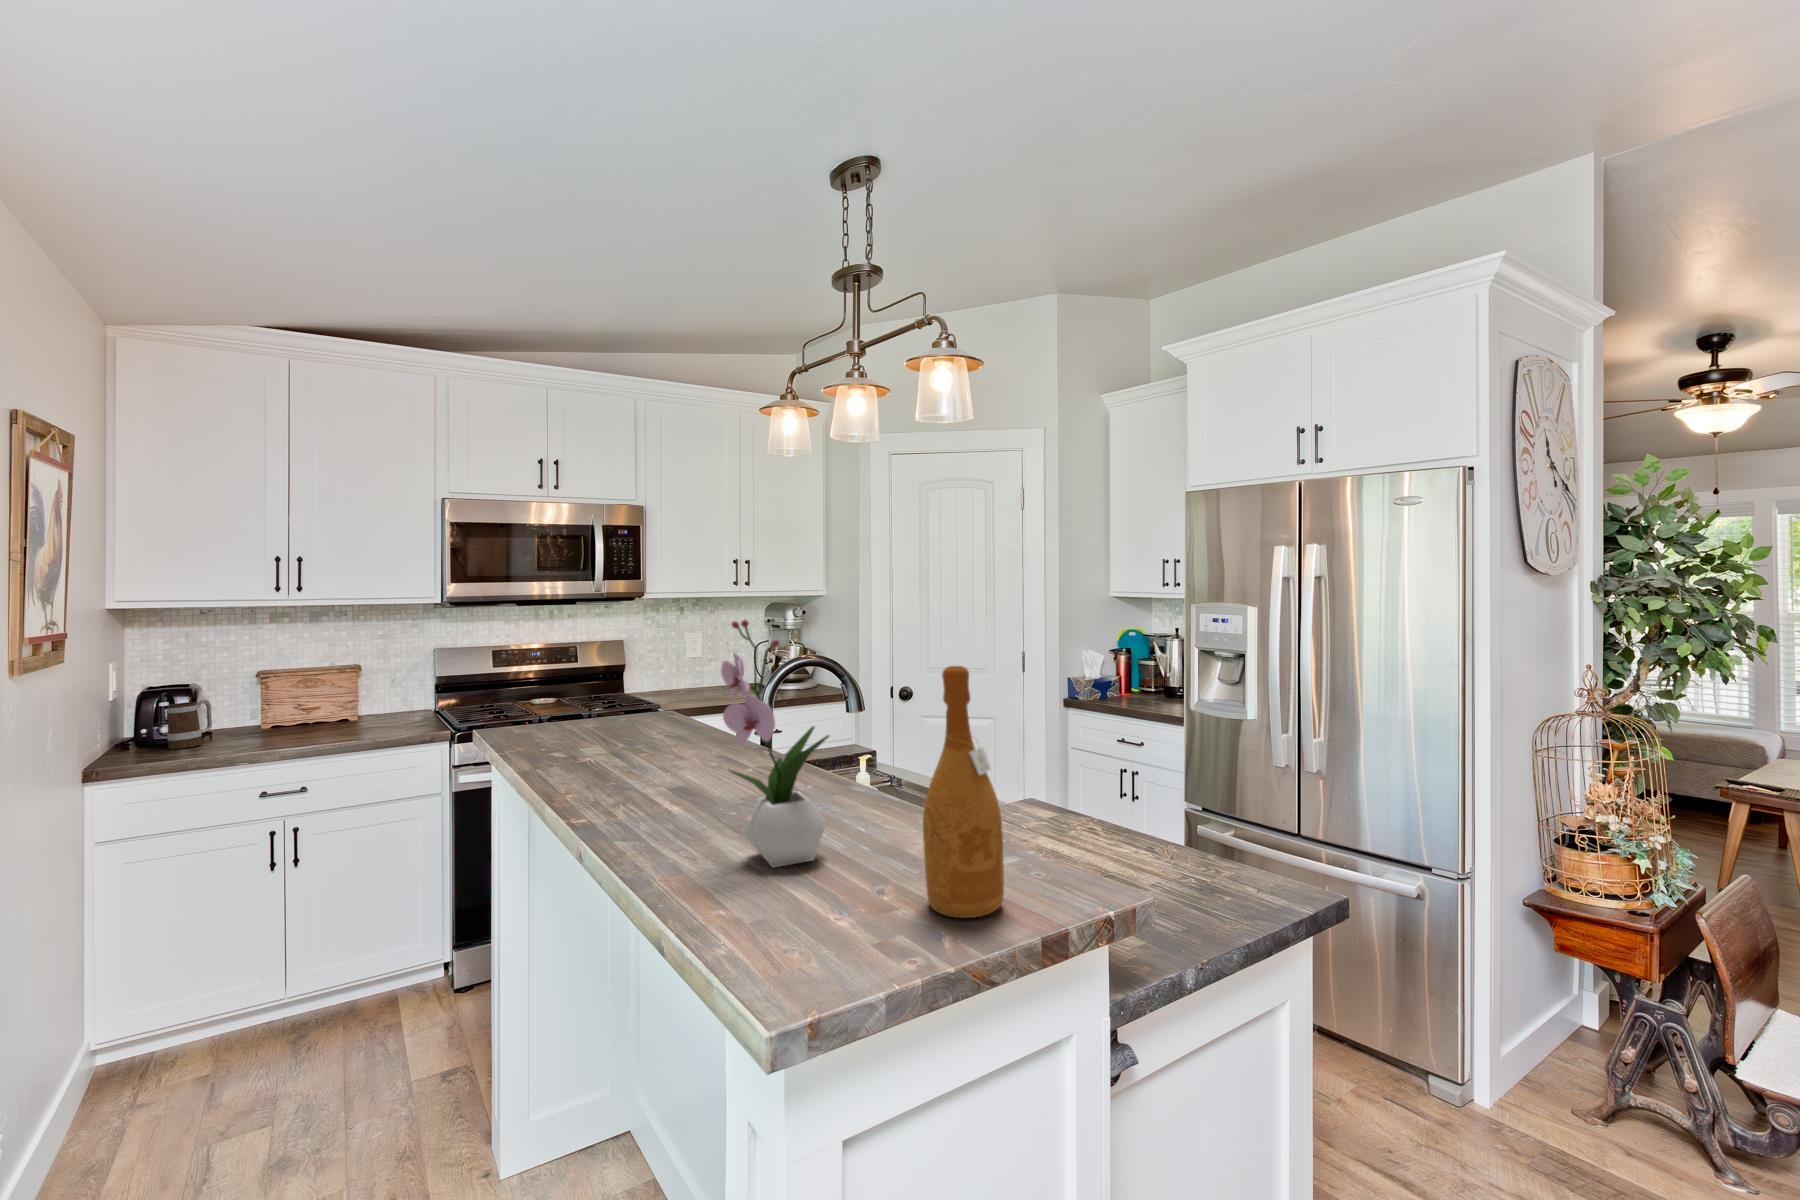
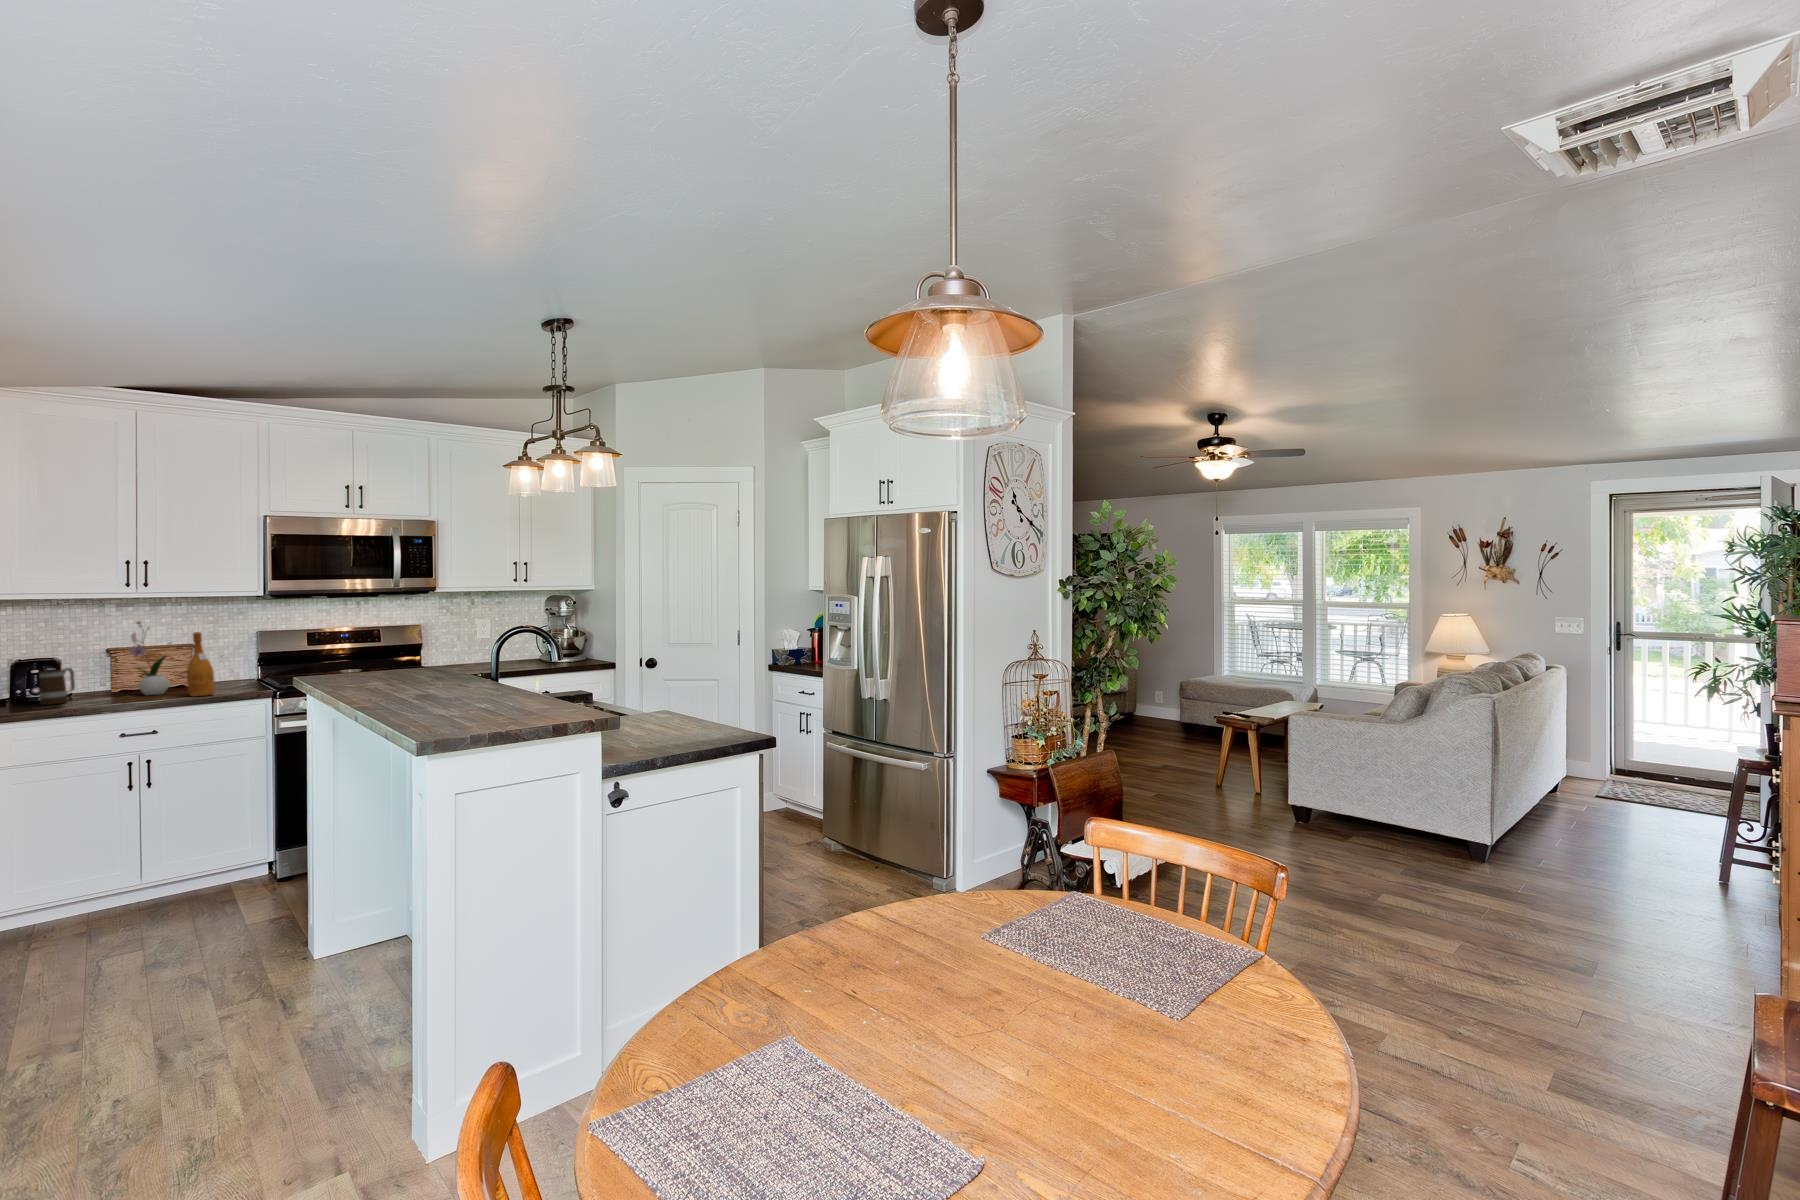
flower arrangement: present [721,620,829,868] -> present [130,622,170,695]
wine bottle: present [923,666,1004,918] -> present [187,632,215,696]

